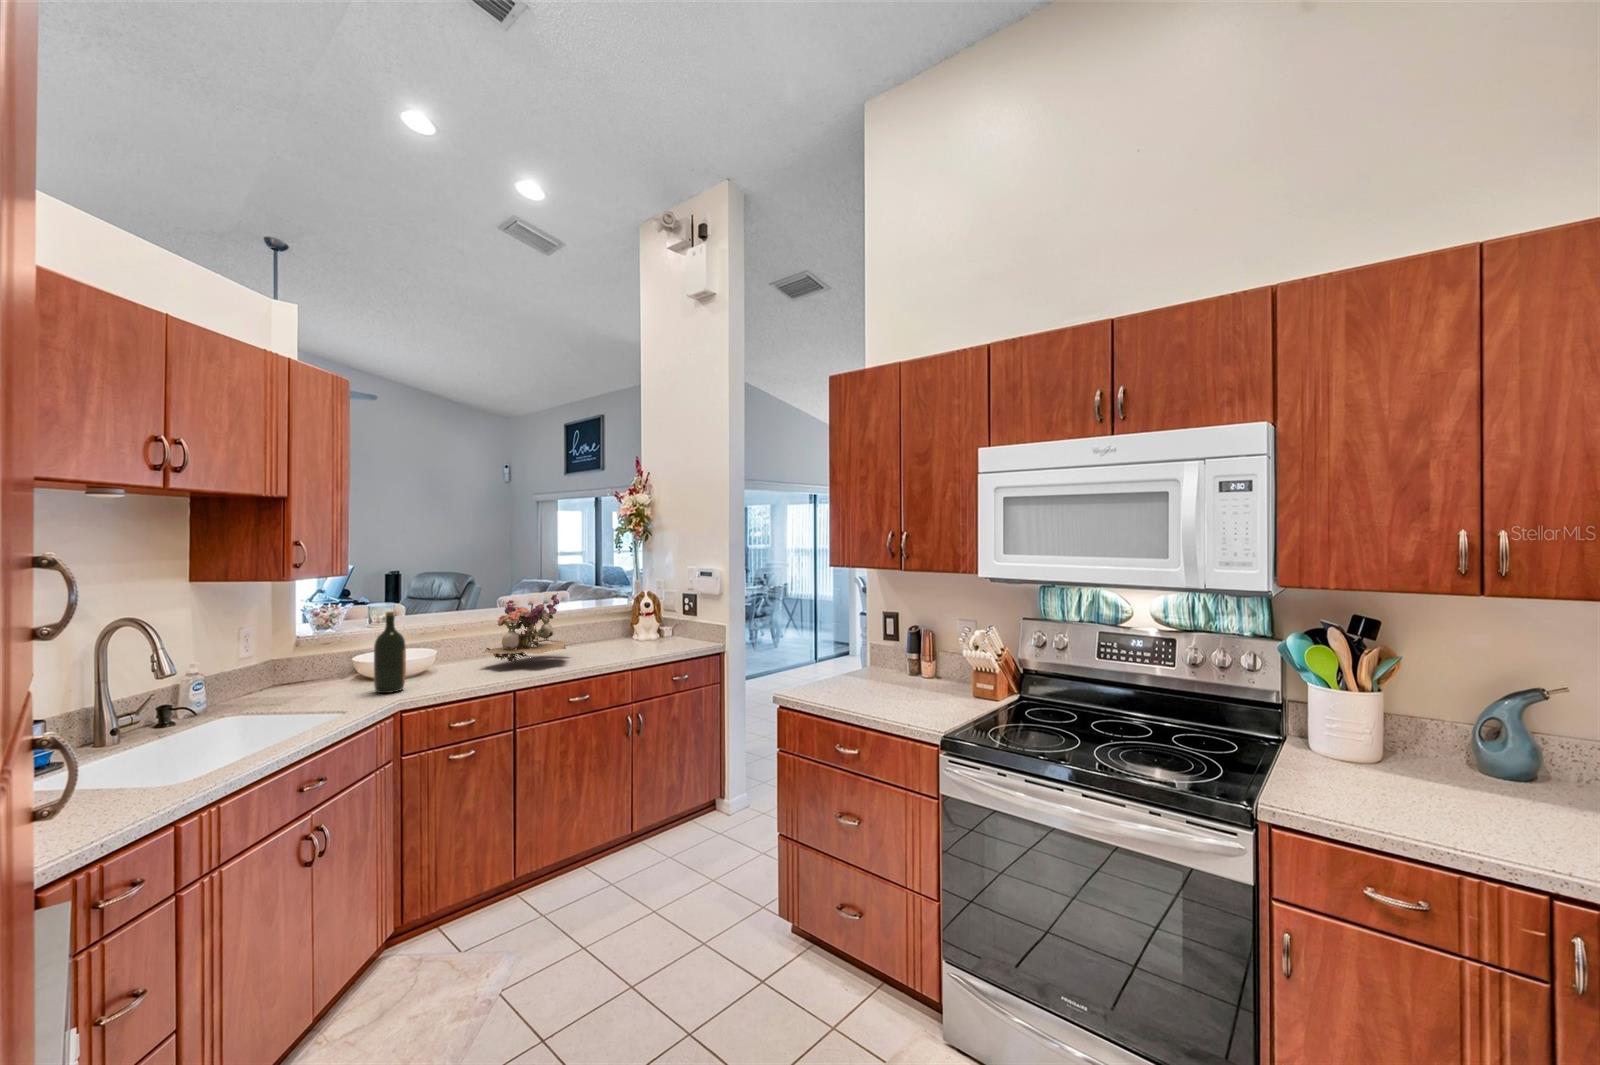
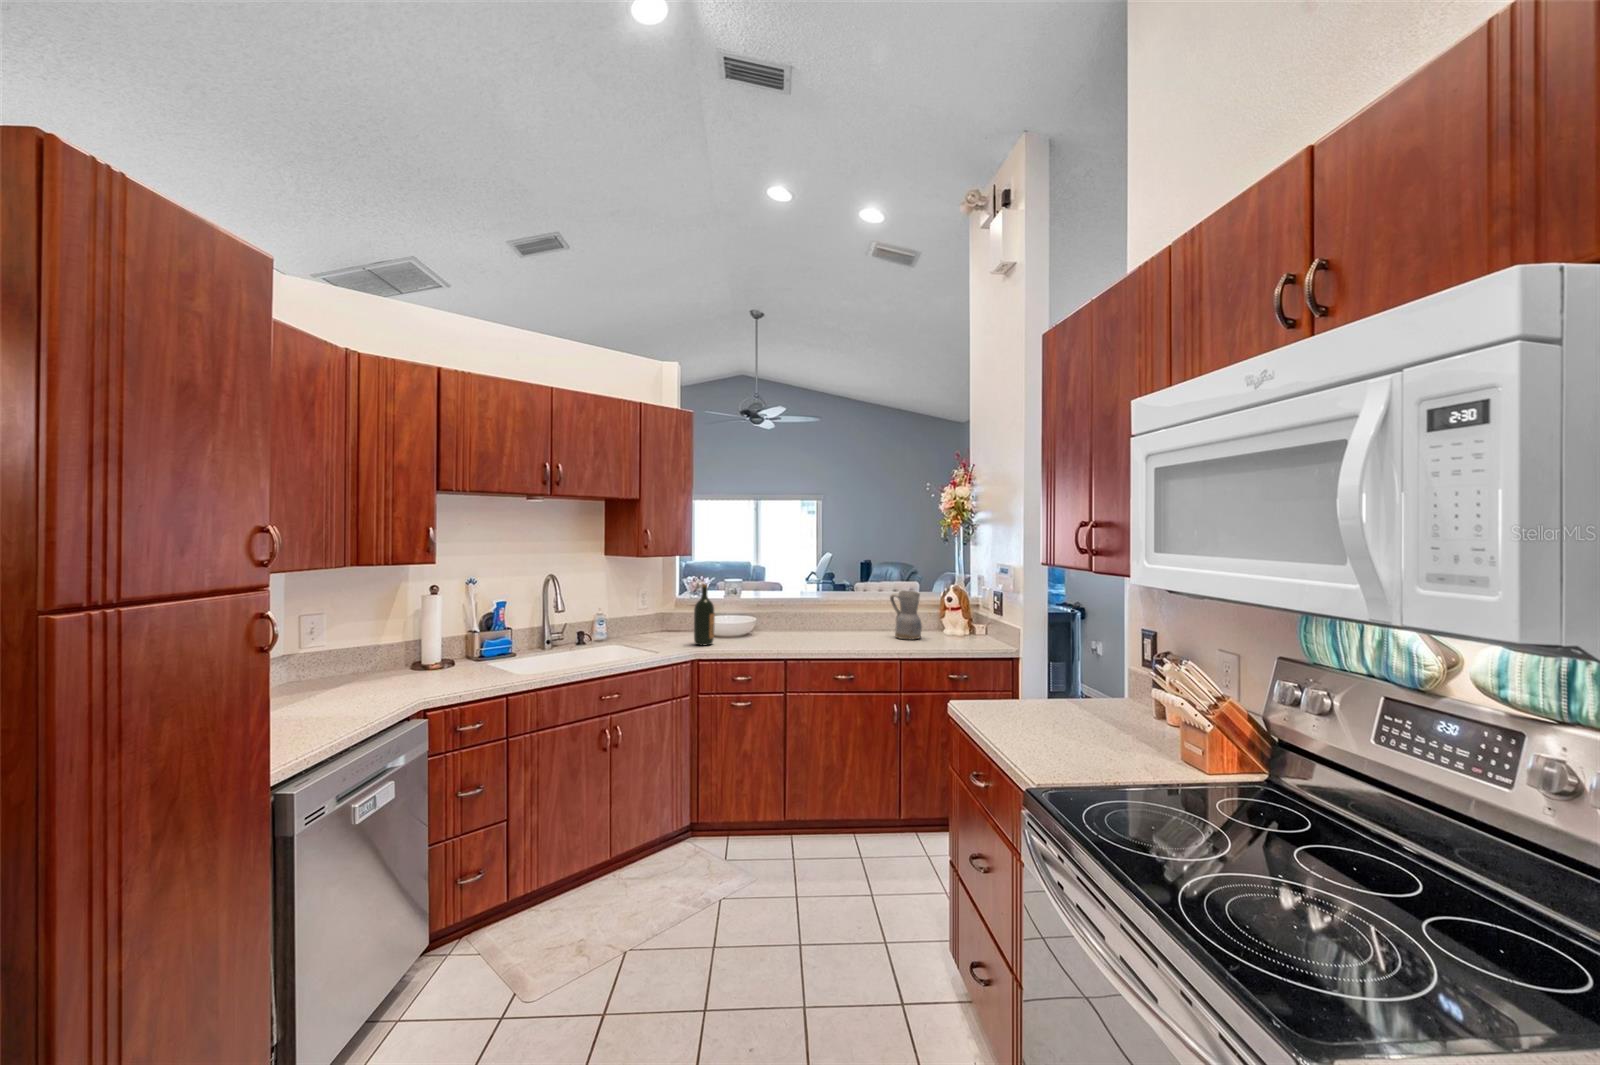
flower arrangement: present [482,593,570,663] -> none [782,581,859,639]
ceramic pitcher: none [593,599,627,649] -> present [890,590,922,639]

